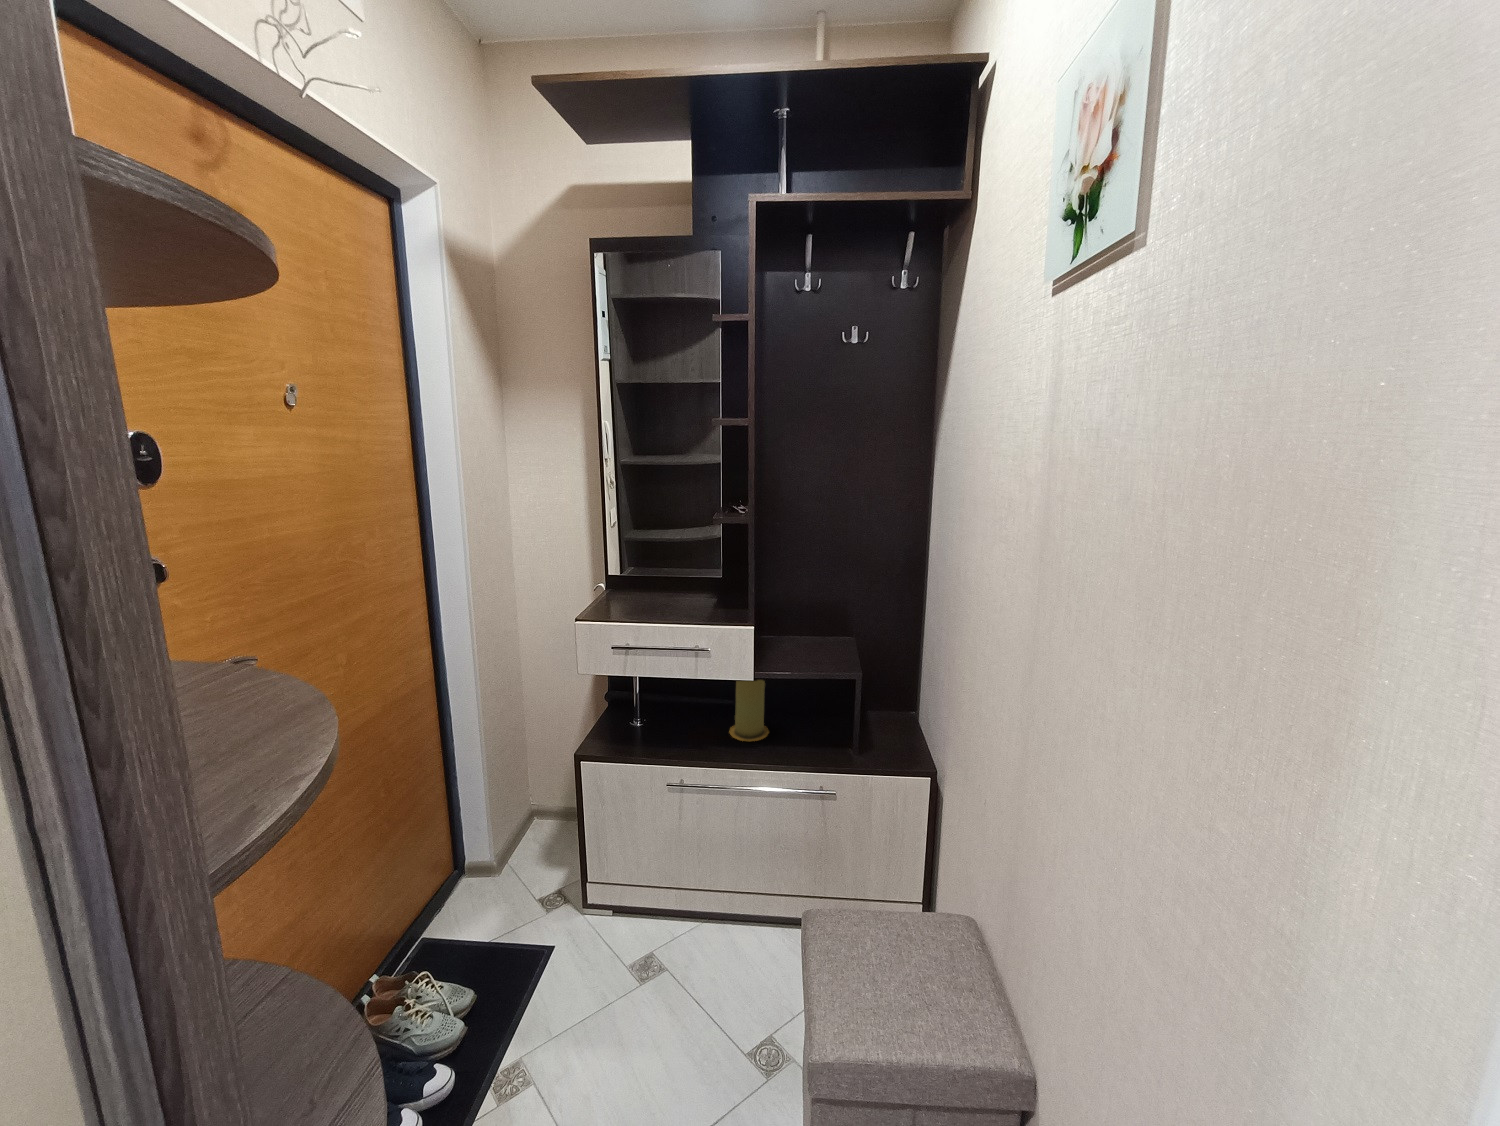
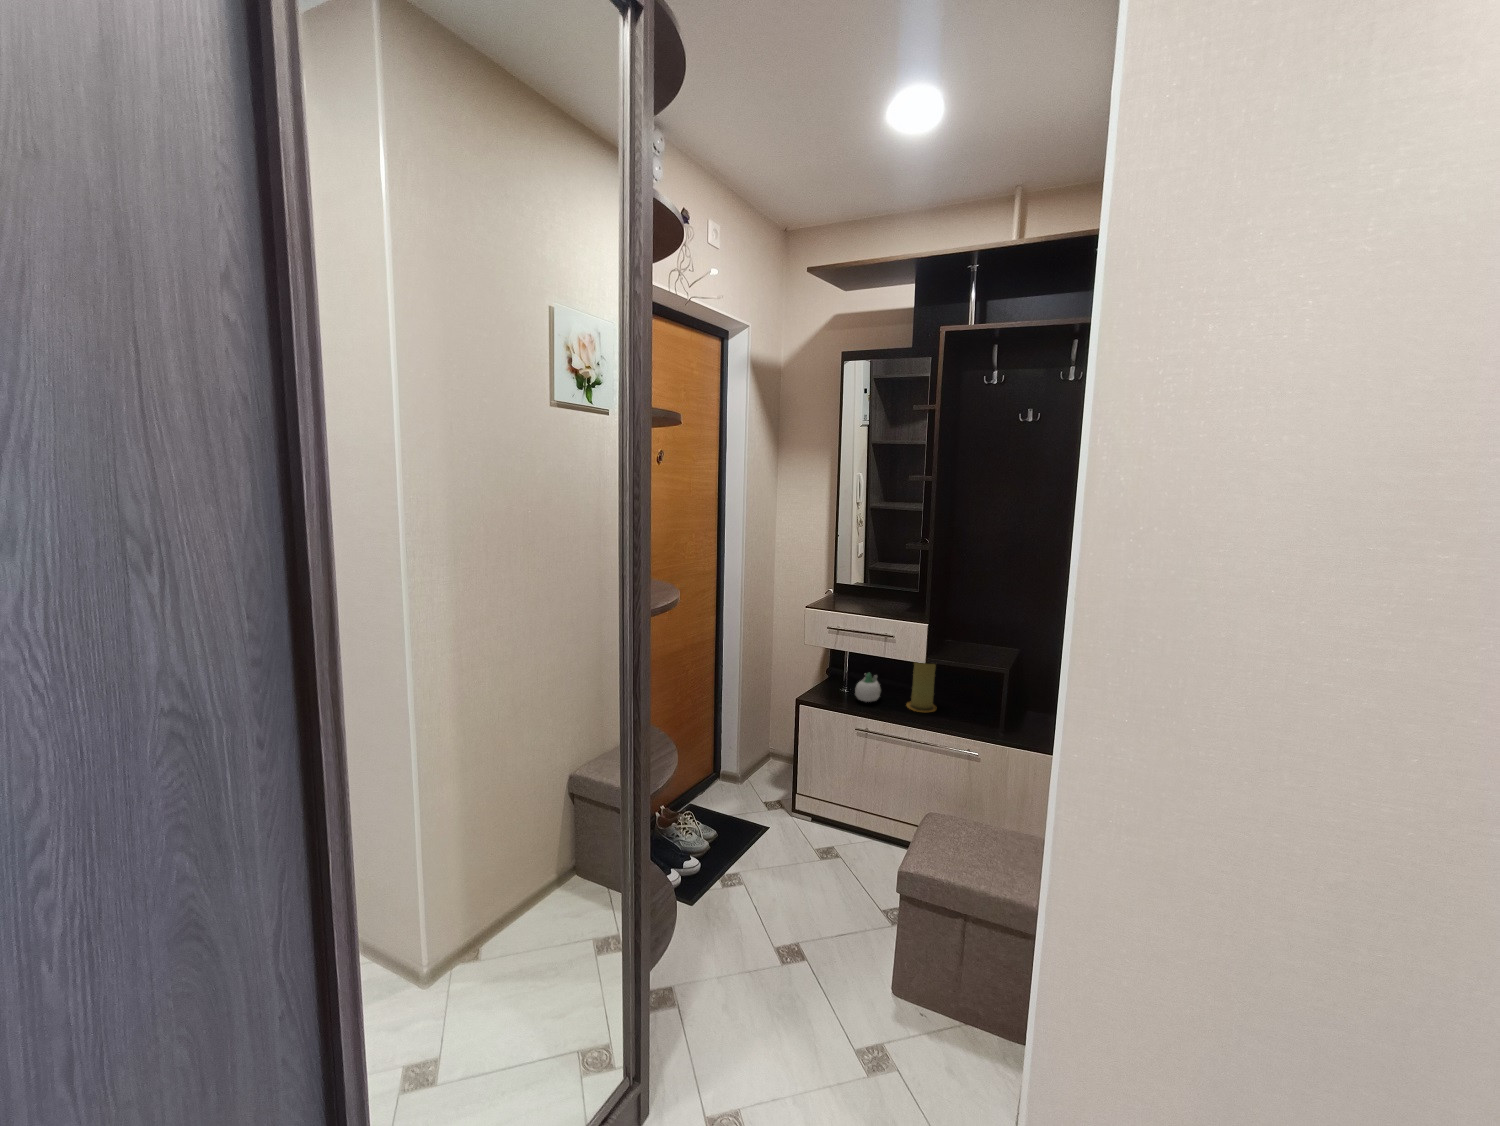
succulent planter: none [659,699,694,740] -> present [855,673,881,702]

